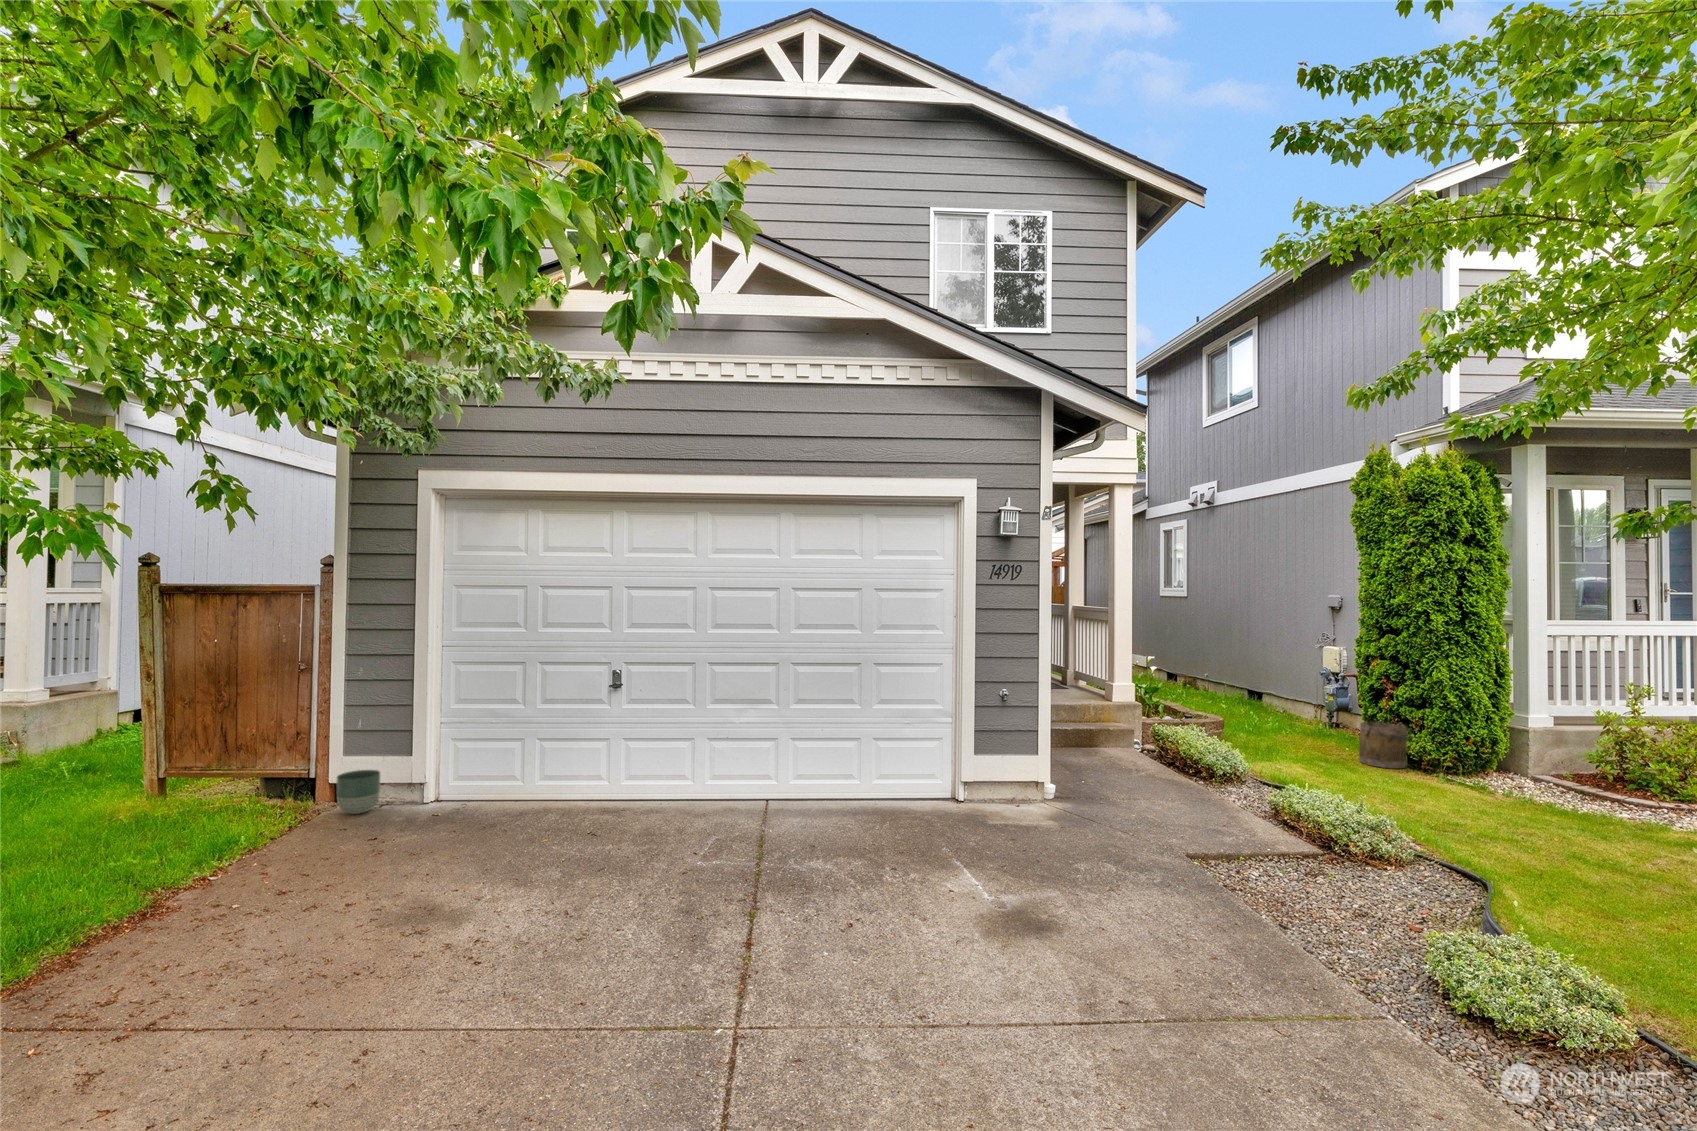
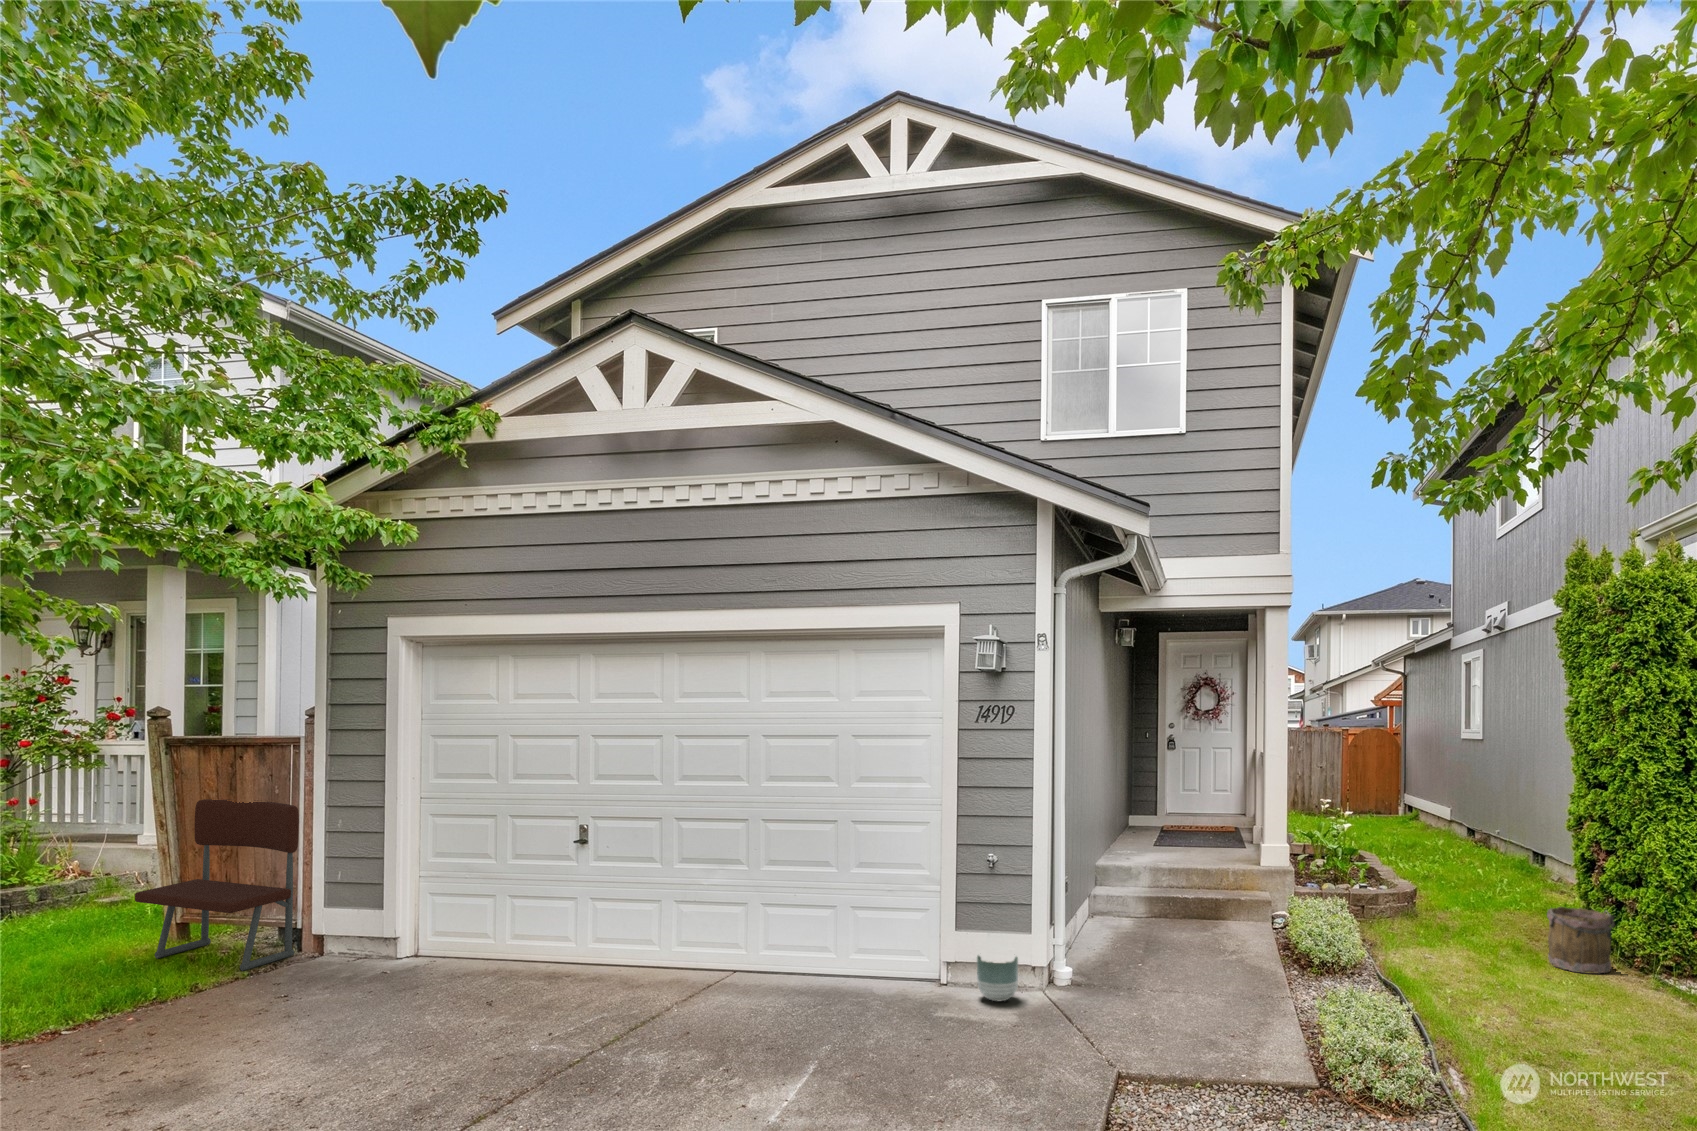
bench: none [116,652,313,825] -> present [135,799,299,971]
planter: present [337,770,380,814] -> present [977,956,1018,1001]

